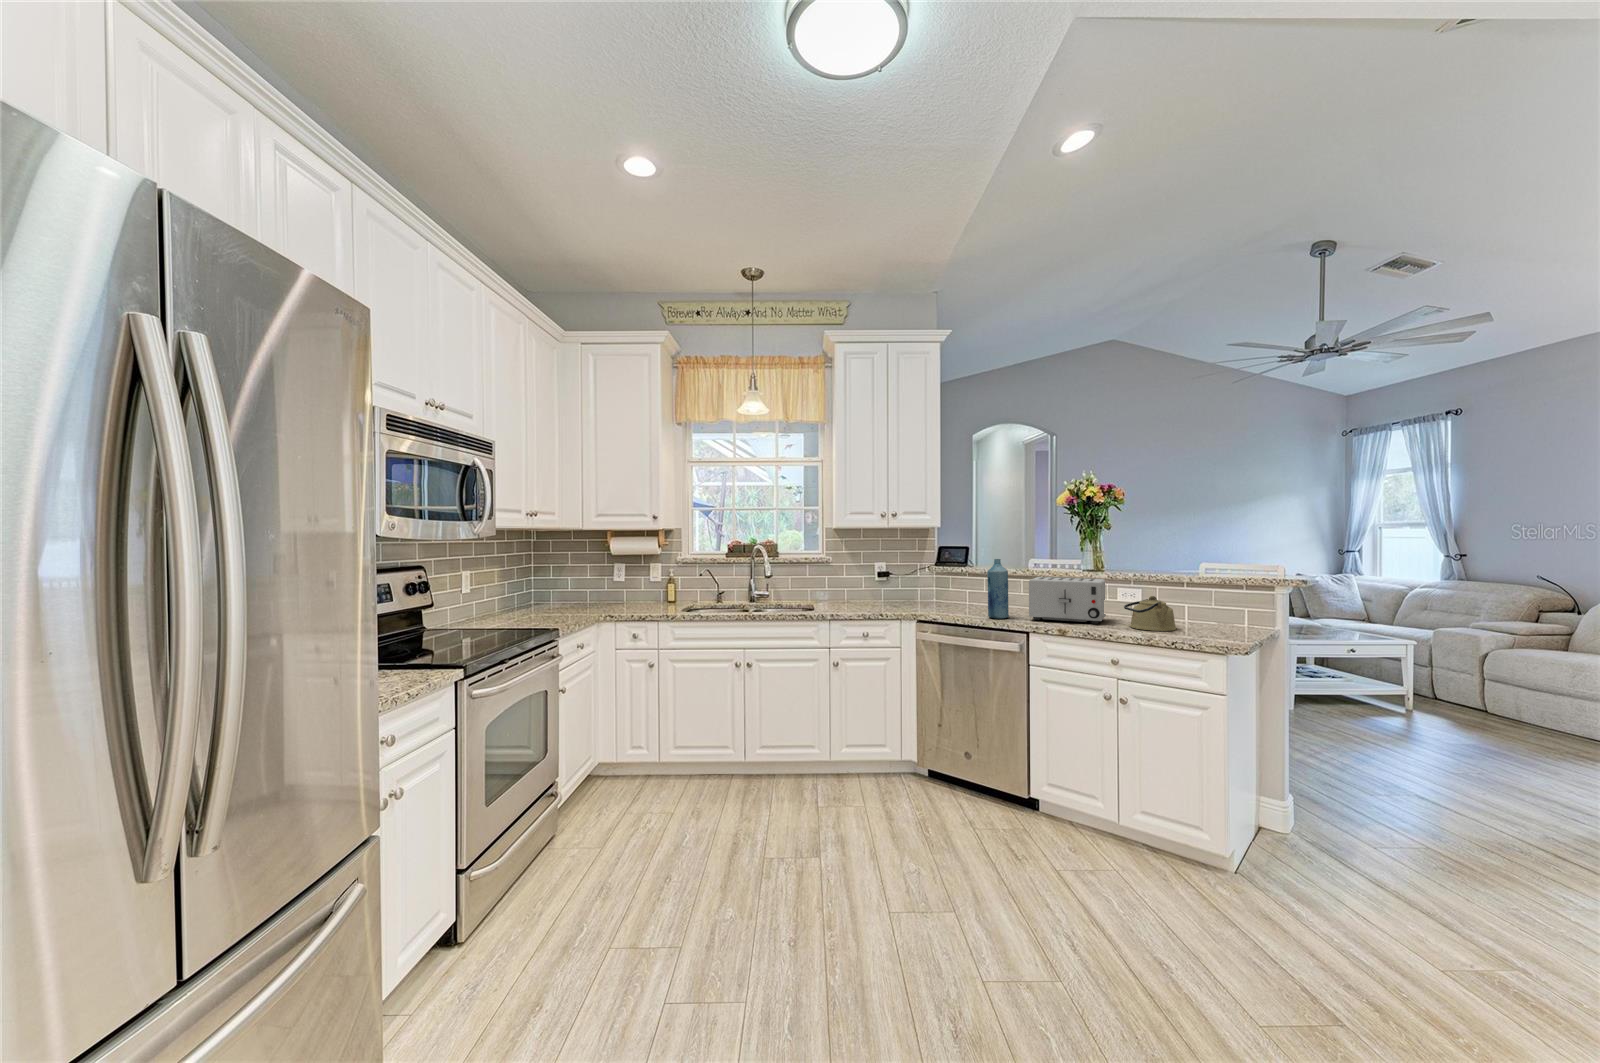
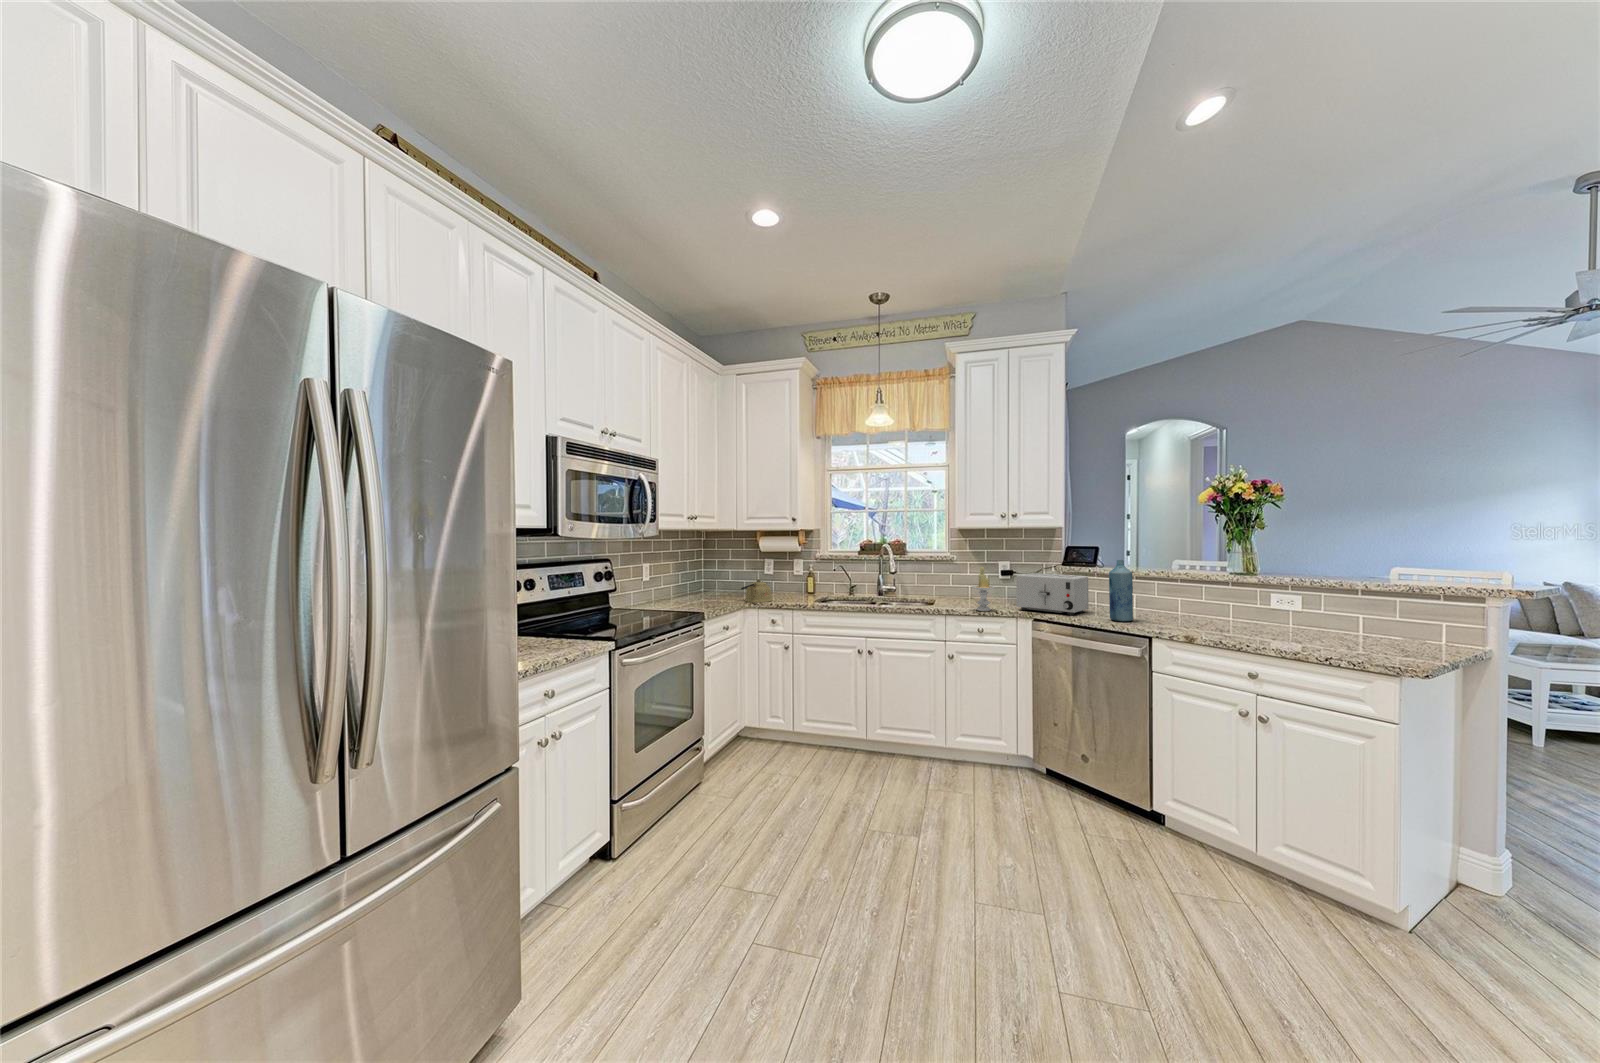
candle: none [855,568,878,614] -> present [972,567,995,611]
toaster: present [1029,577,1106,624] -> present [1016,573,1089,615]
kettle: present [1124,596,1177,631] -> present [741,579,772,602]

